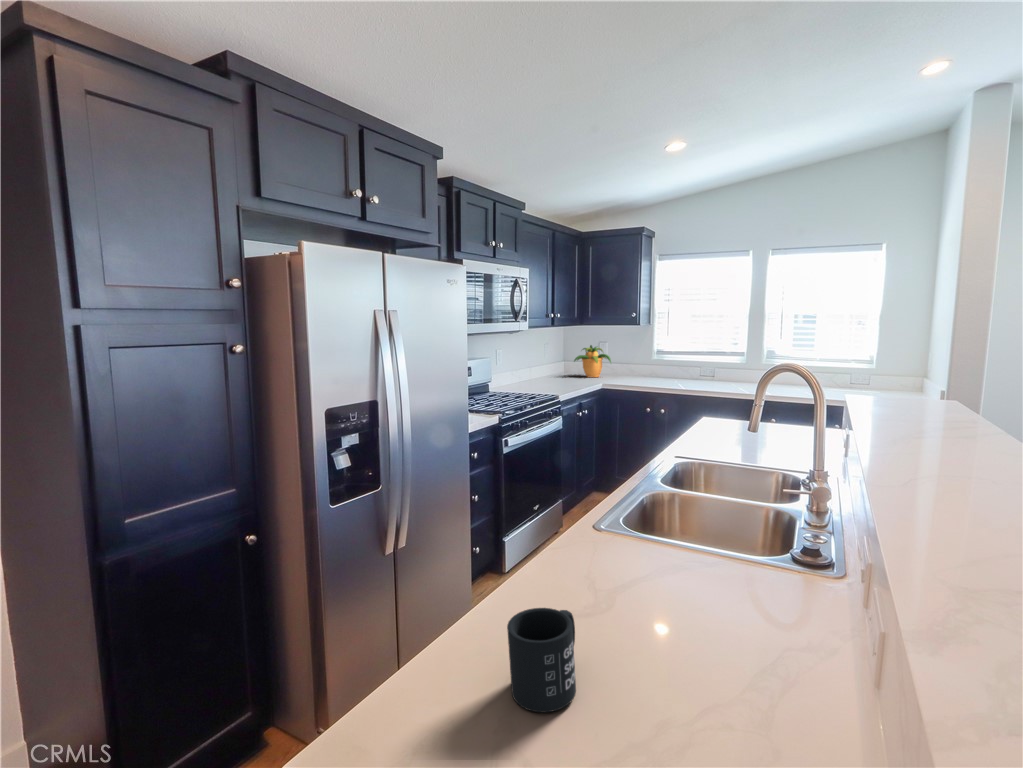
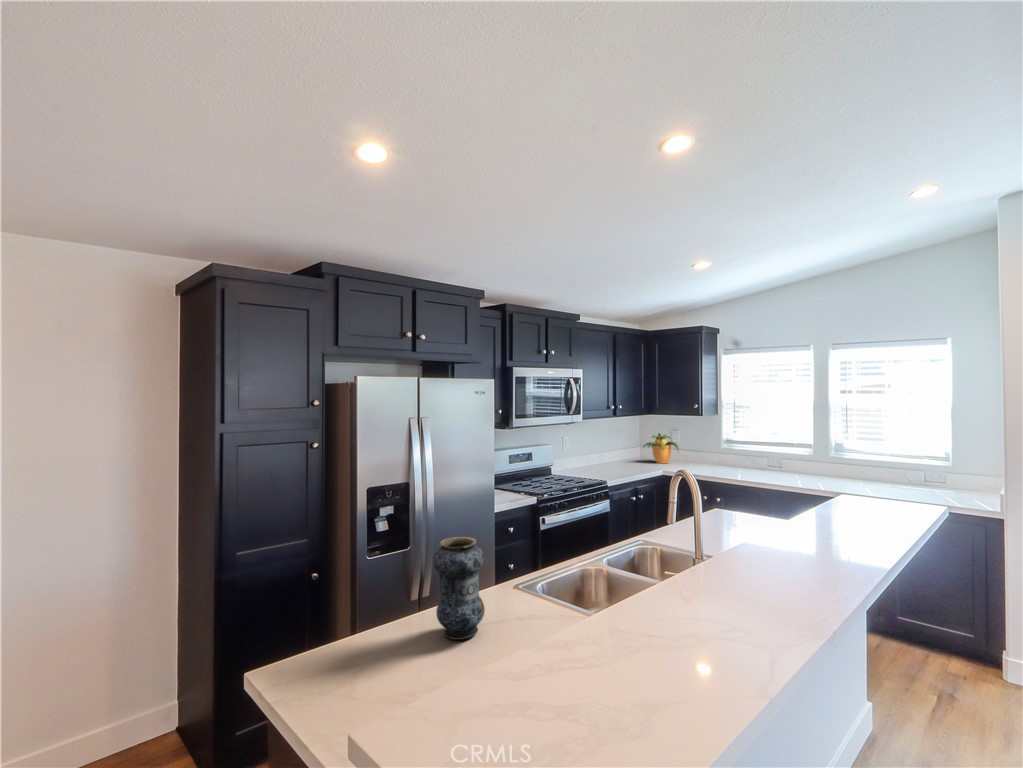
vase: none [558,465,636,615] -> present [433,537,485,640]
mug: present [507,608,576,712] -> none [360,622,416,682]

